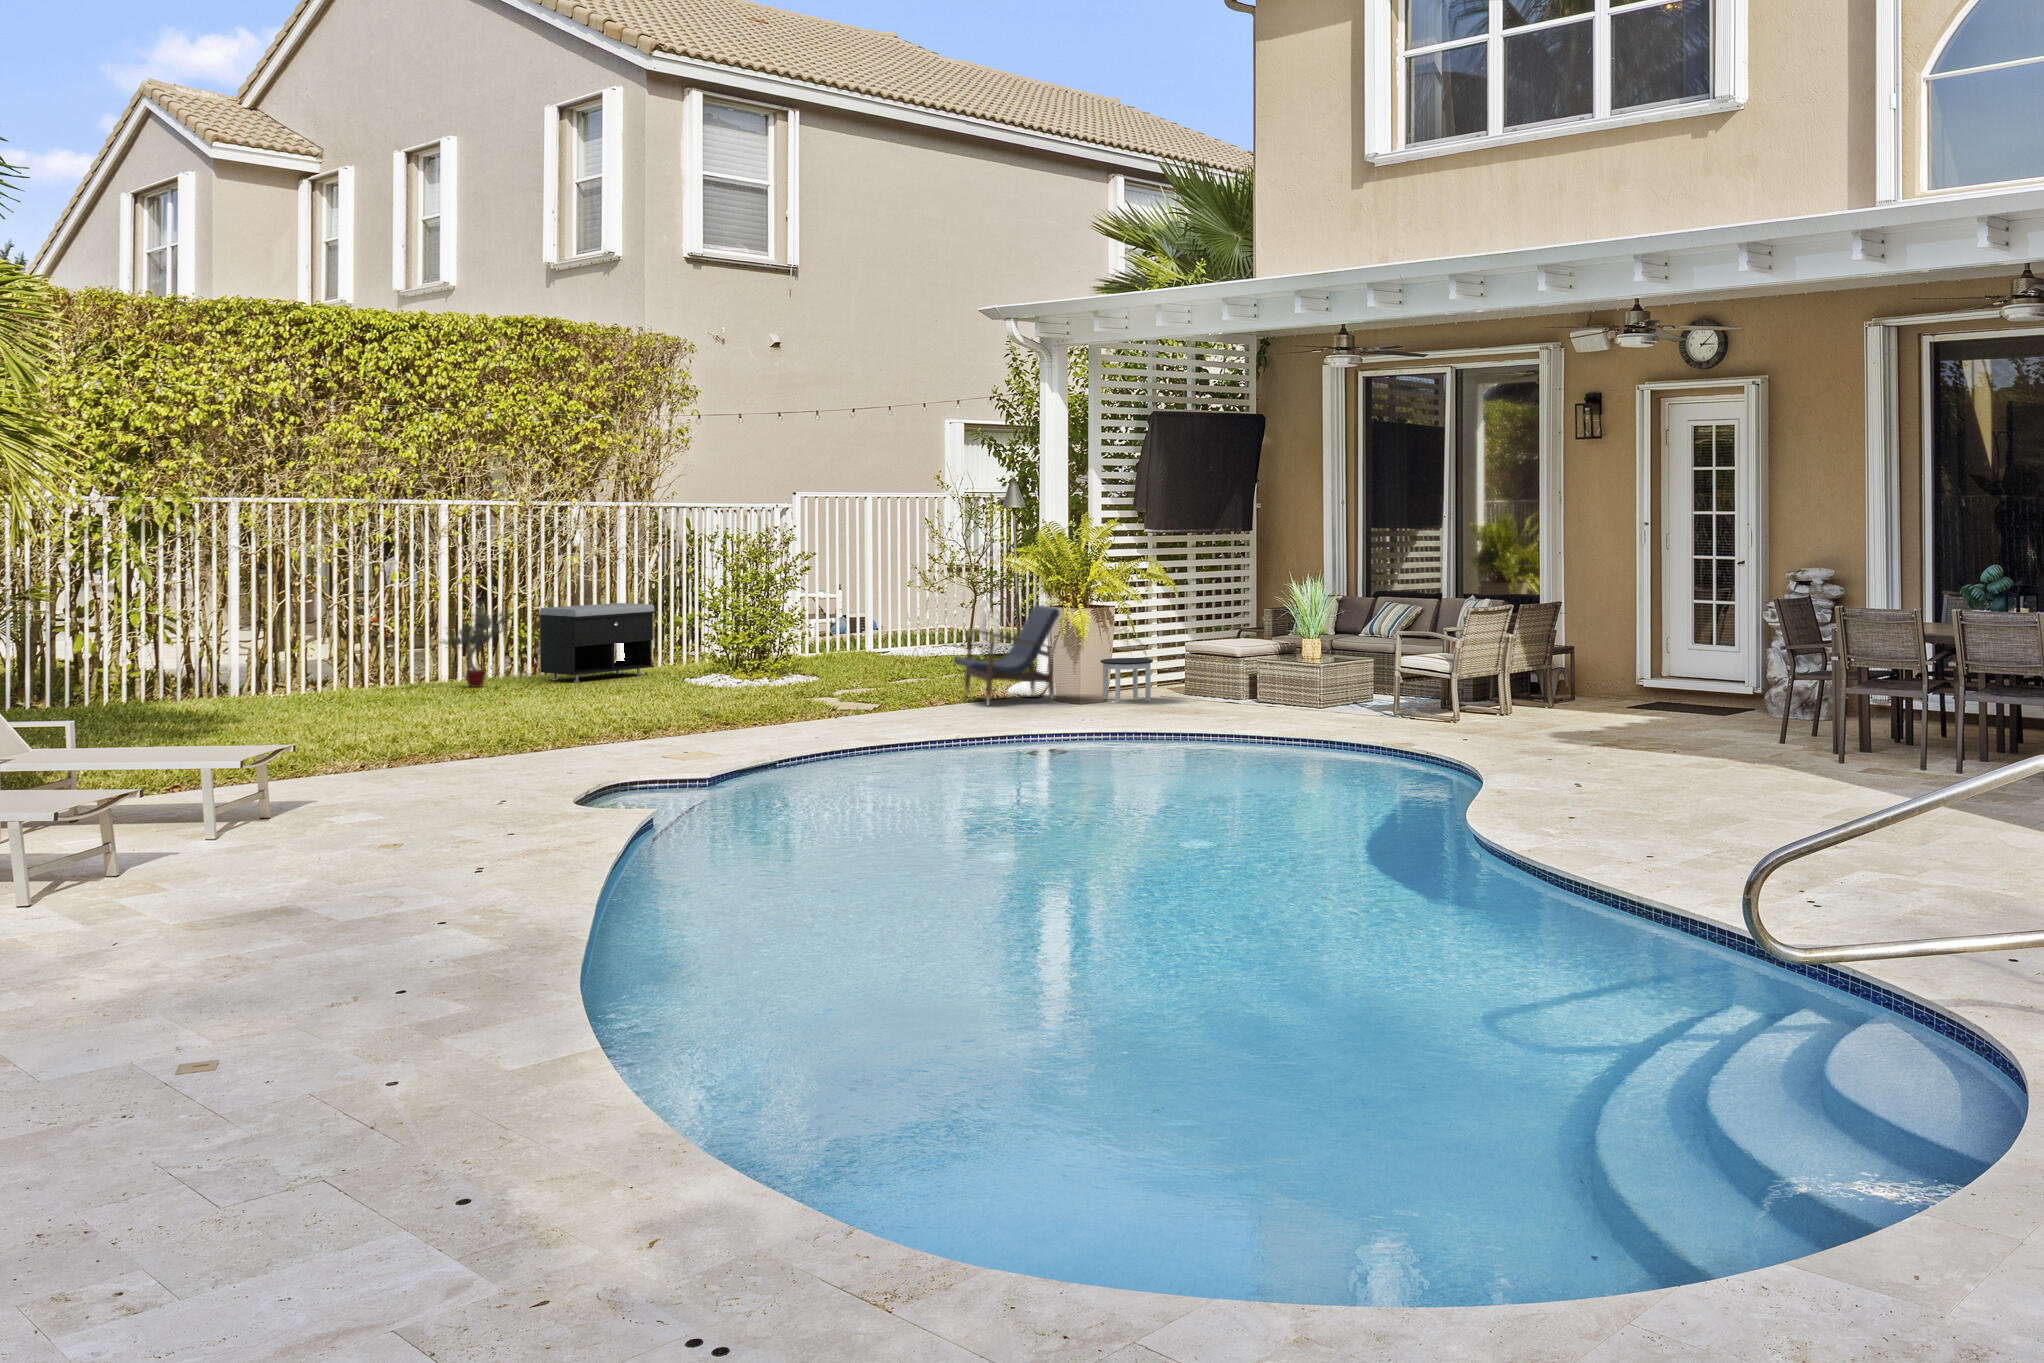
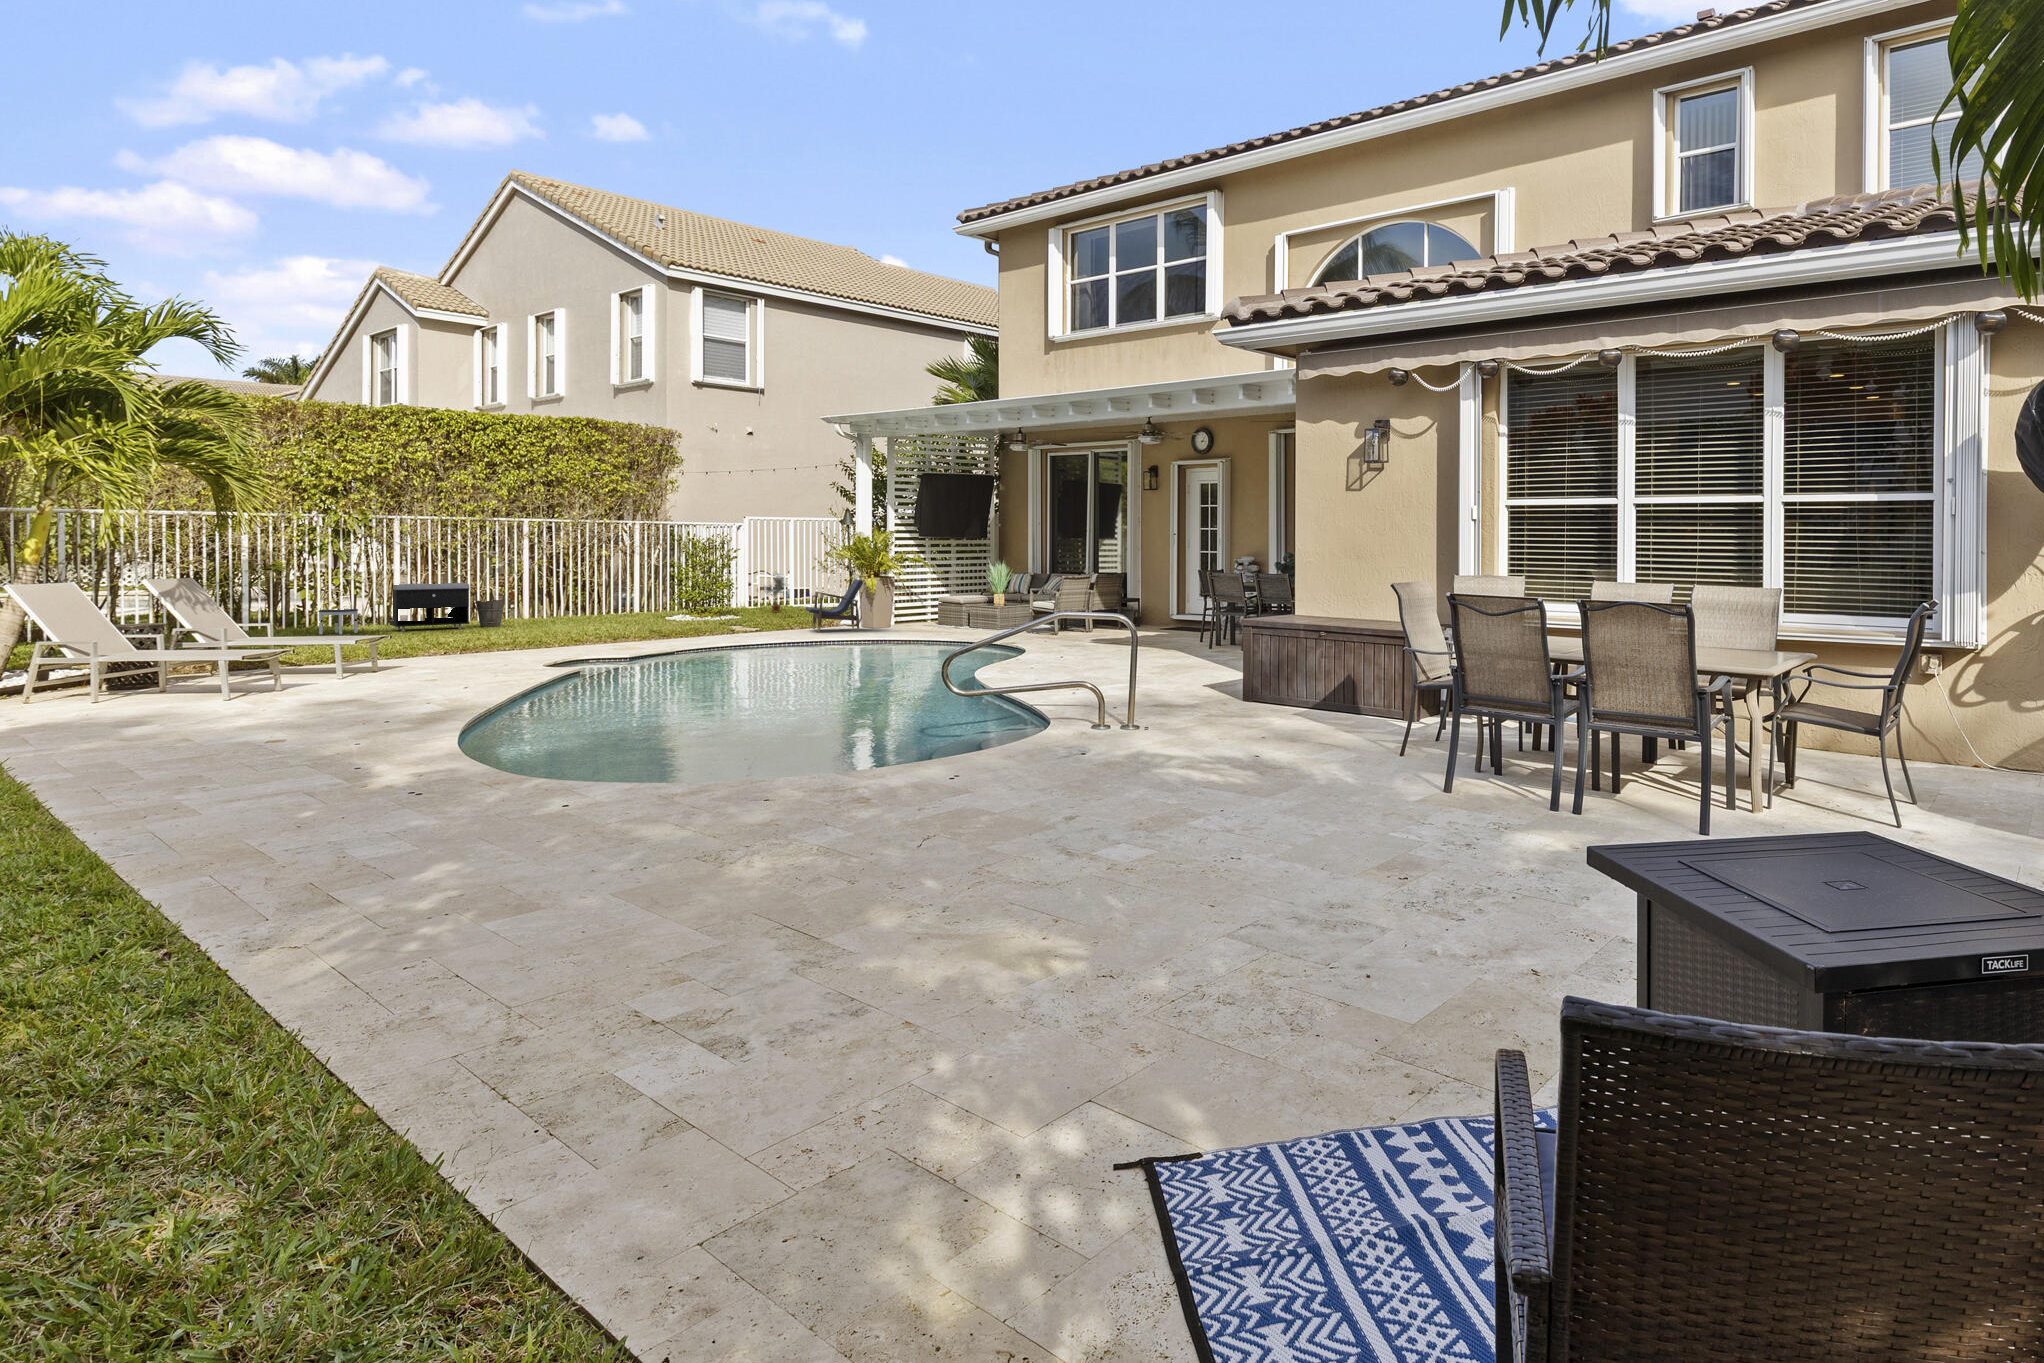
potted tree: present [443,602,510,687] -> present [765,574,785,612]
storage bench: present [540,603,655,682] -> present [390,583,469,631]
bucket: none [367,636,416,695] -> present [476,595,505,627]
round table: present [1101,658,1153,703] -> present [318,609,358,634]

